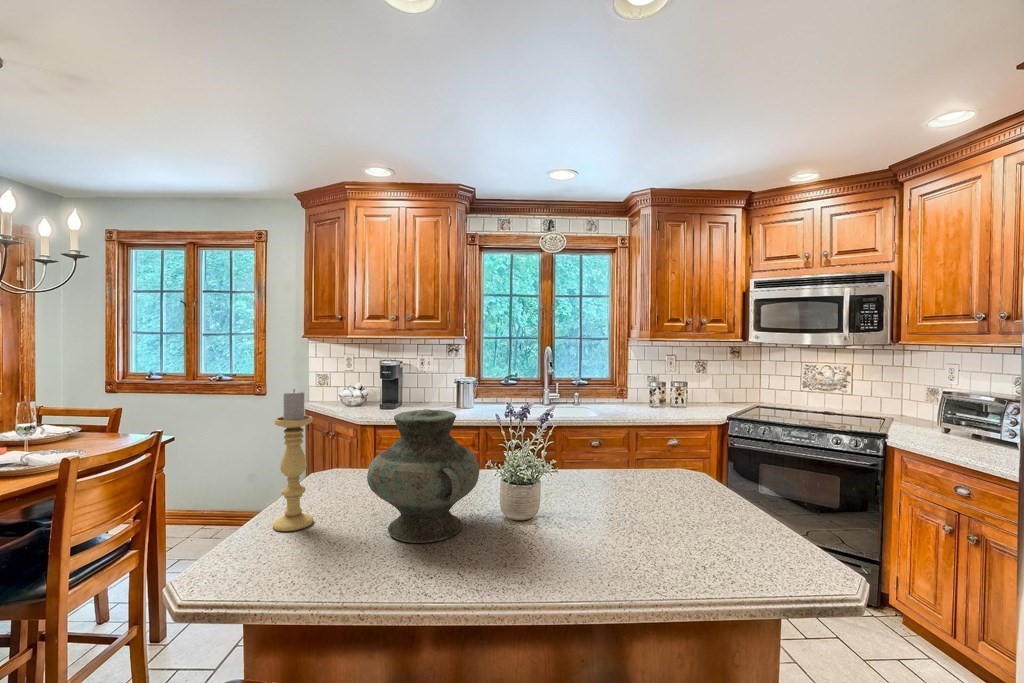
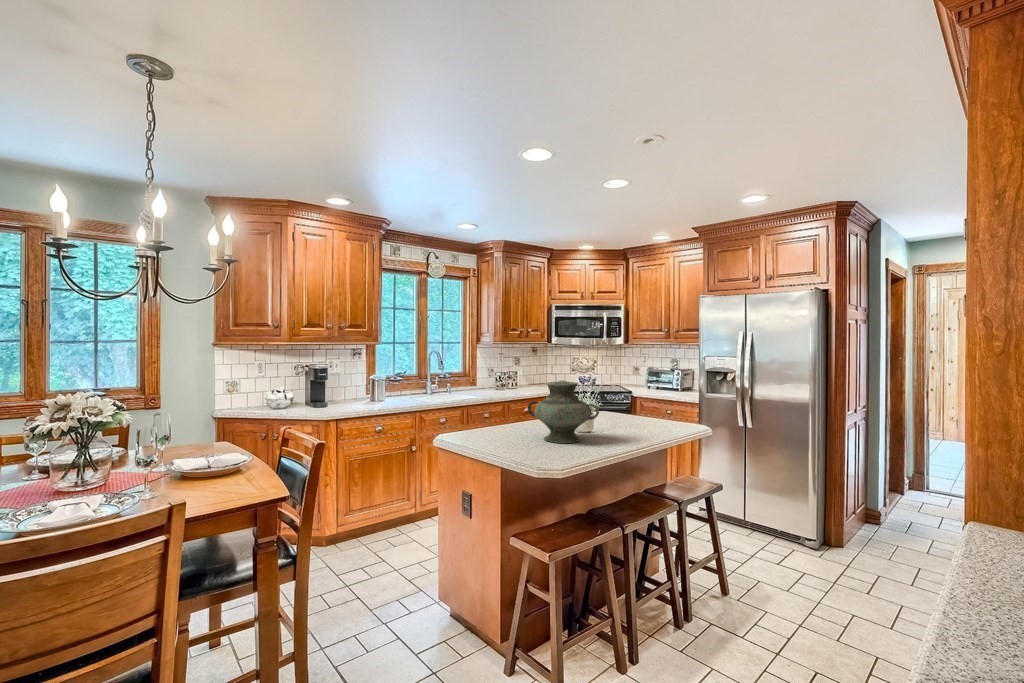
candle holder: present [273,389,313,531] -> none [495,374,516,451]

